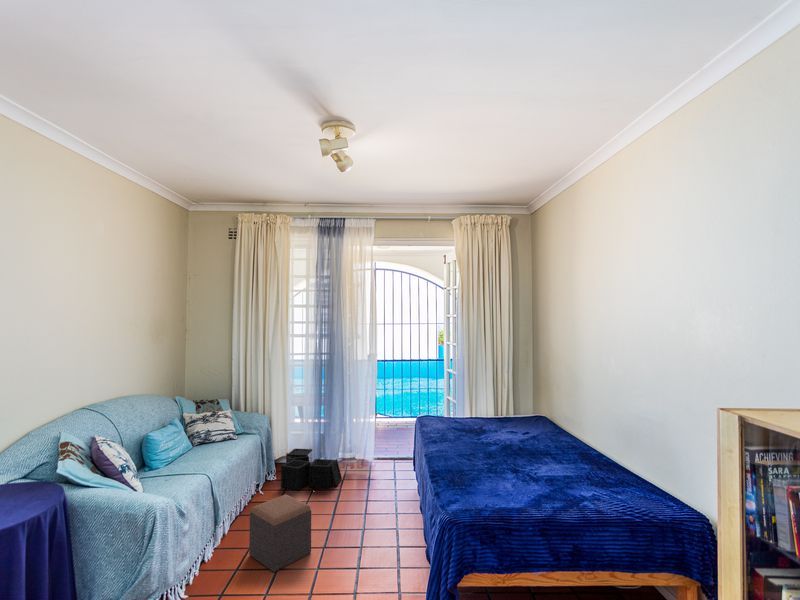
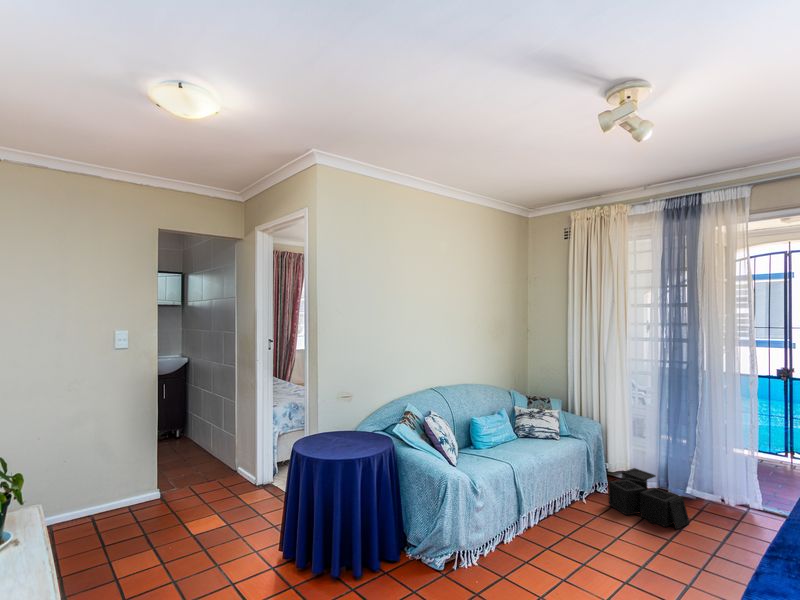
footstool: present [249,494,311,572] -> none [543,511,605,587]

